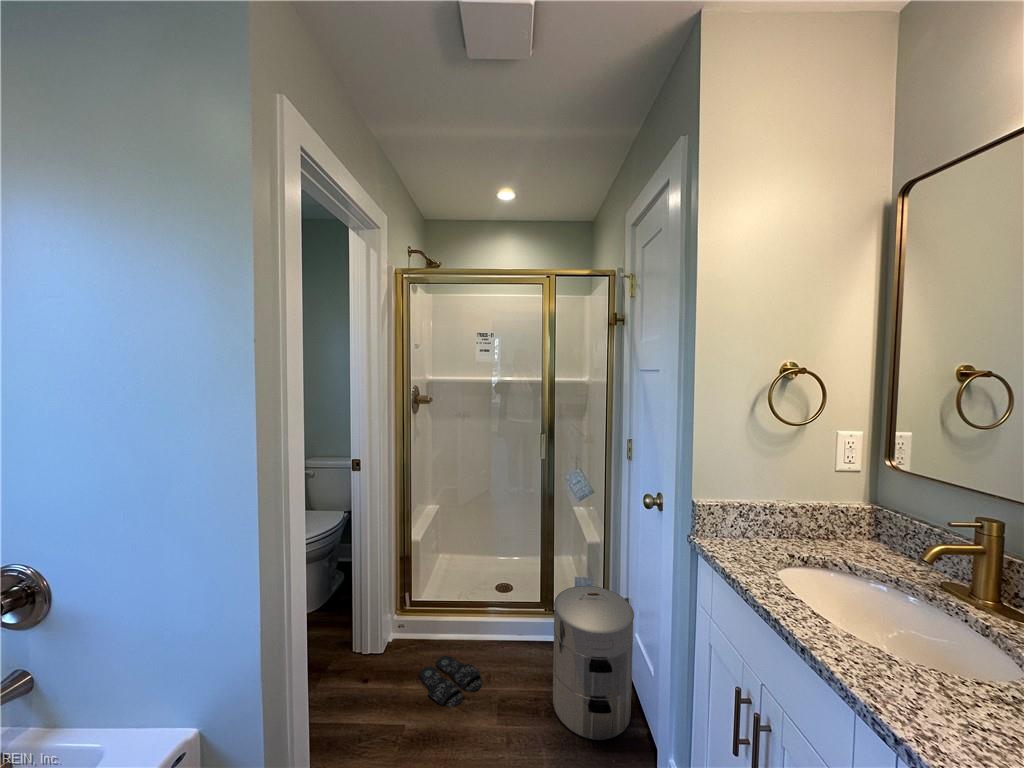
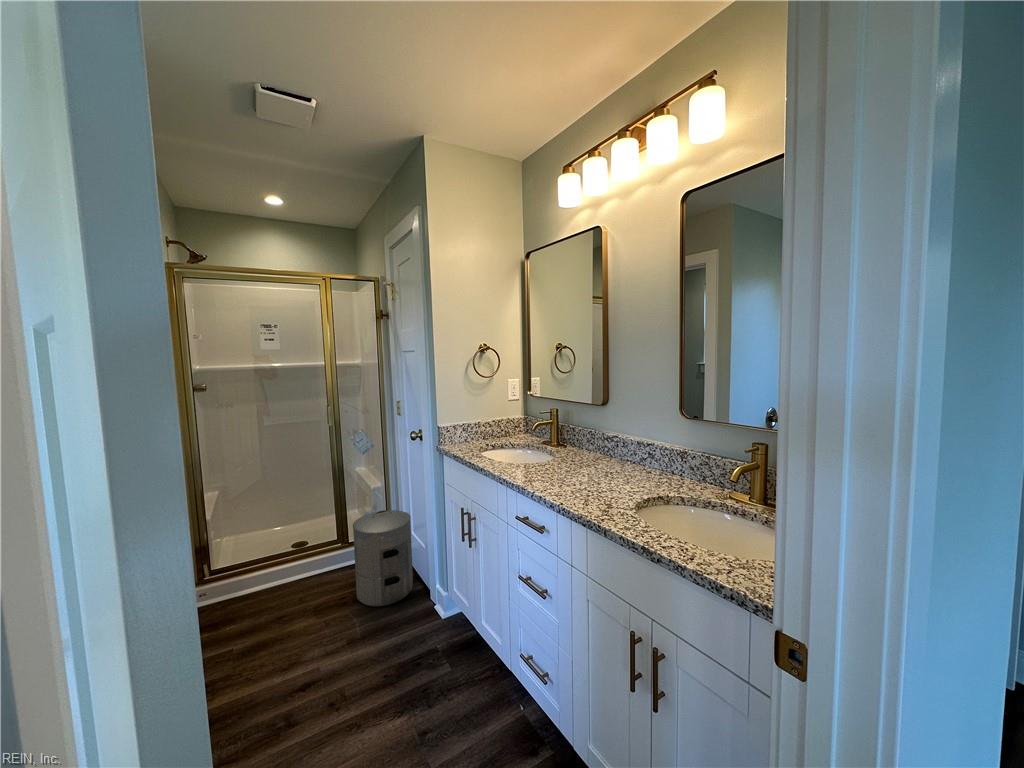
slippers: present [419,656,482,707] -> none [231,603,295,634]

